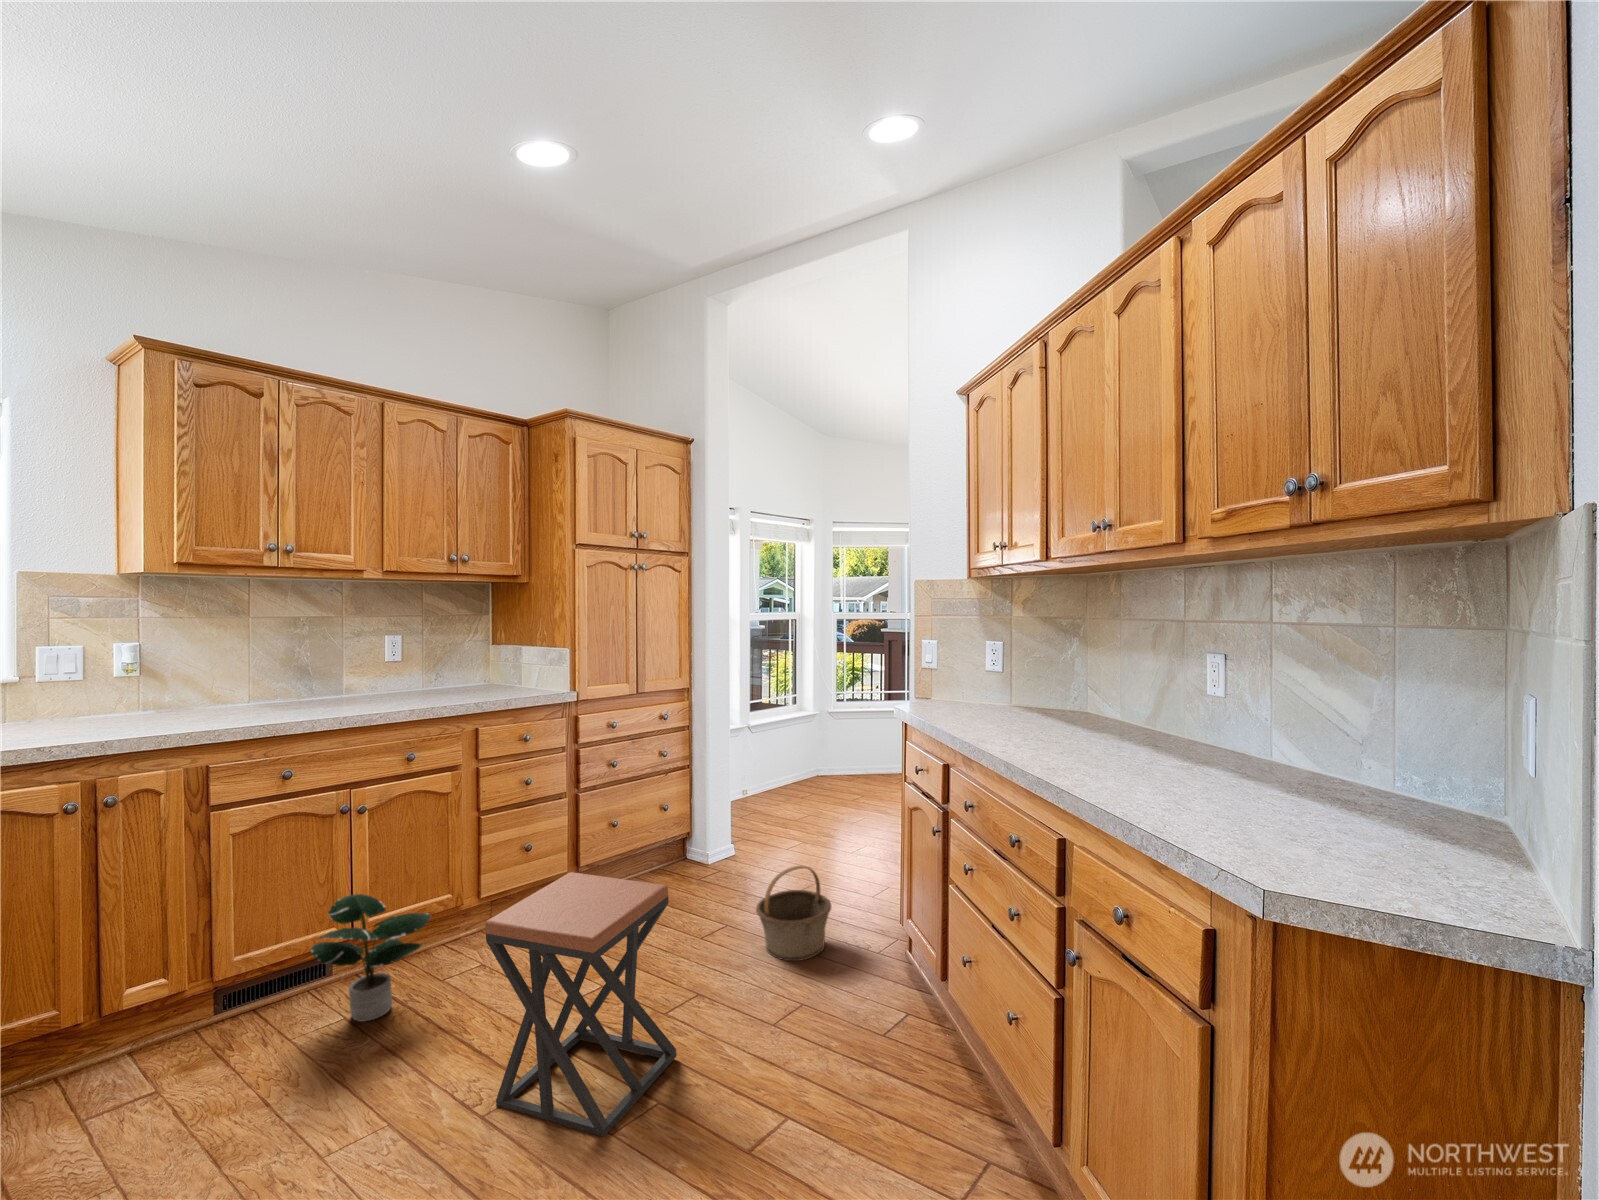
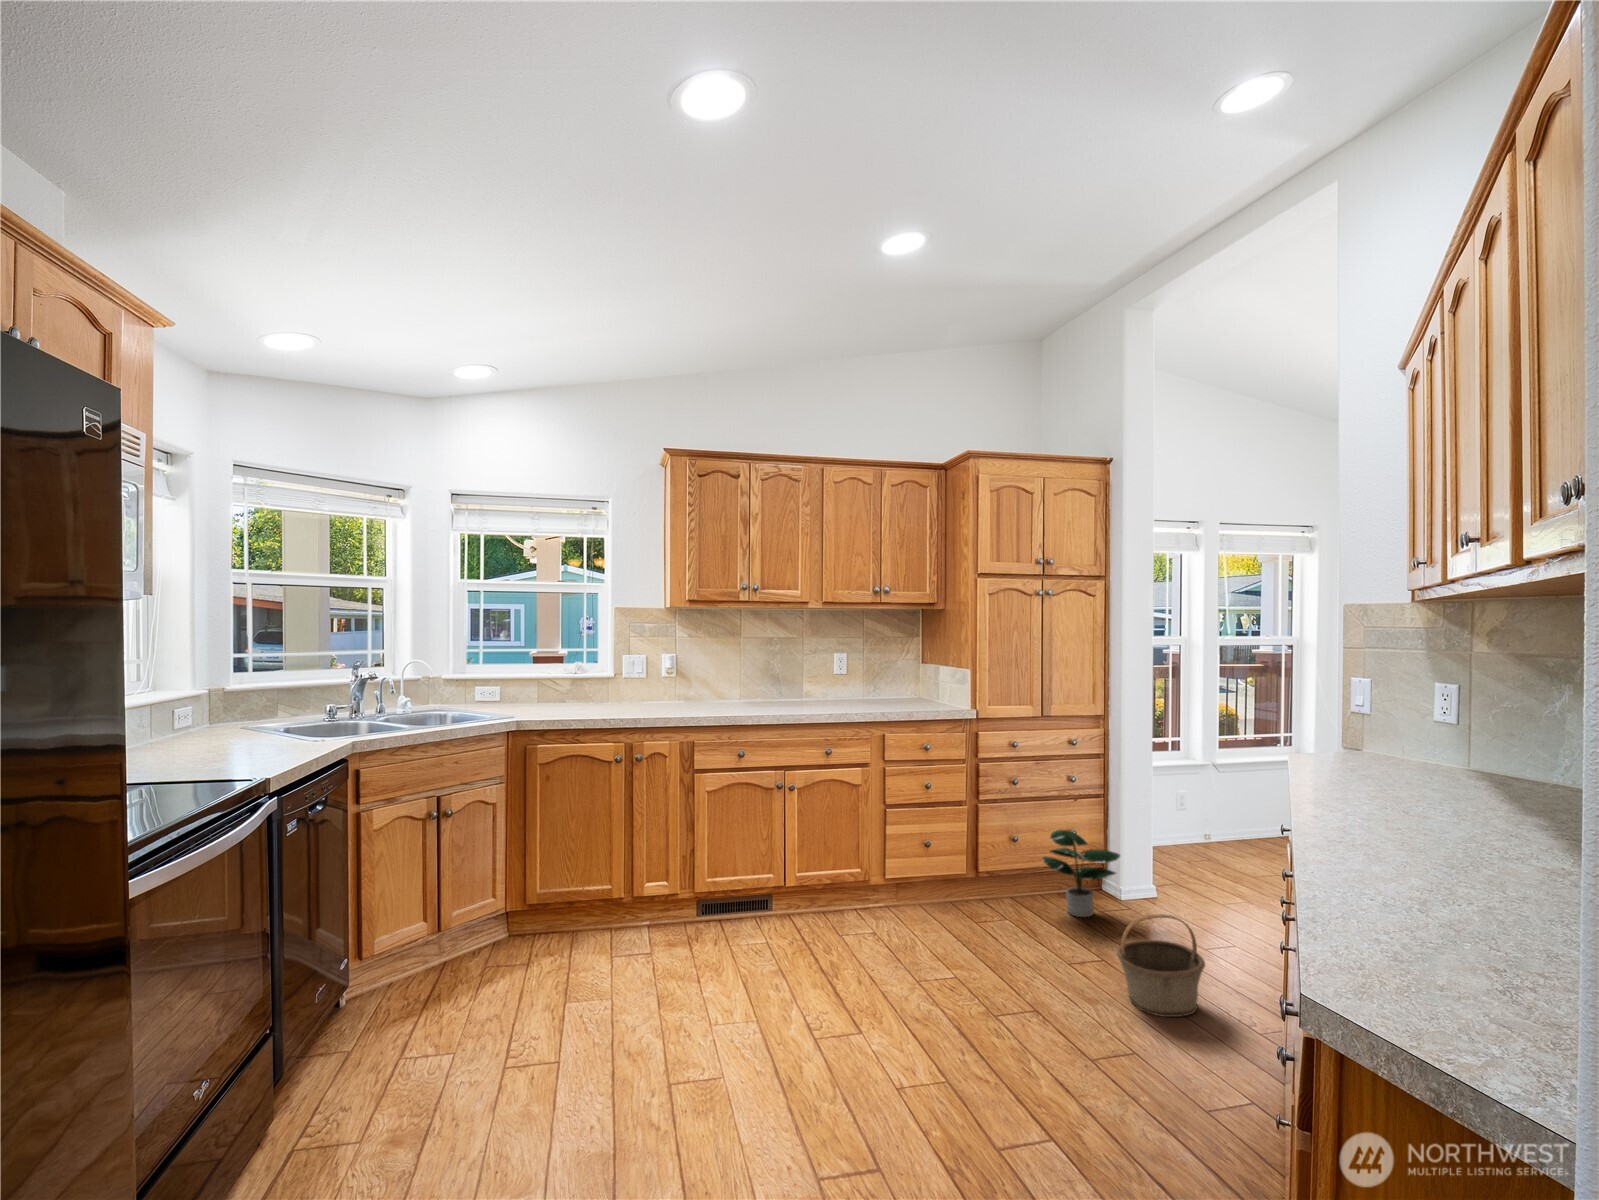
stool: present [485,872,676,1137] -> none [821,862,981,1090]
potted plant: present [311,894,431,1022] -> present [1042,830,1120,917]

